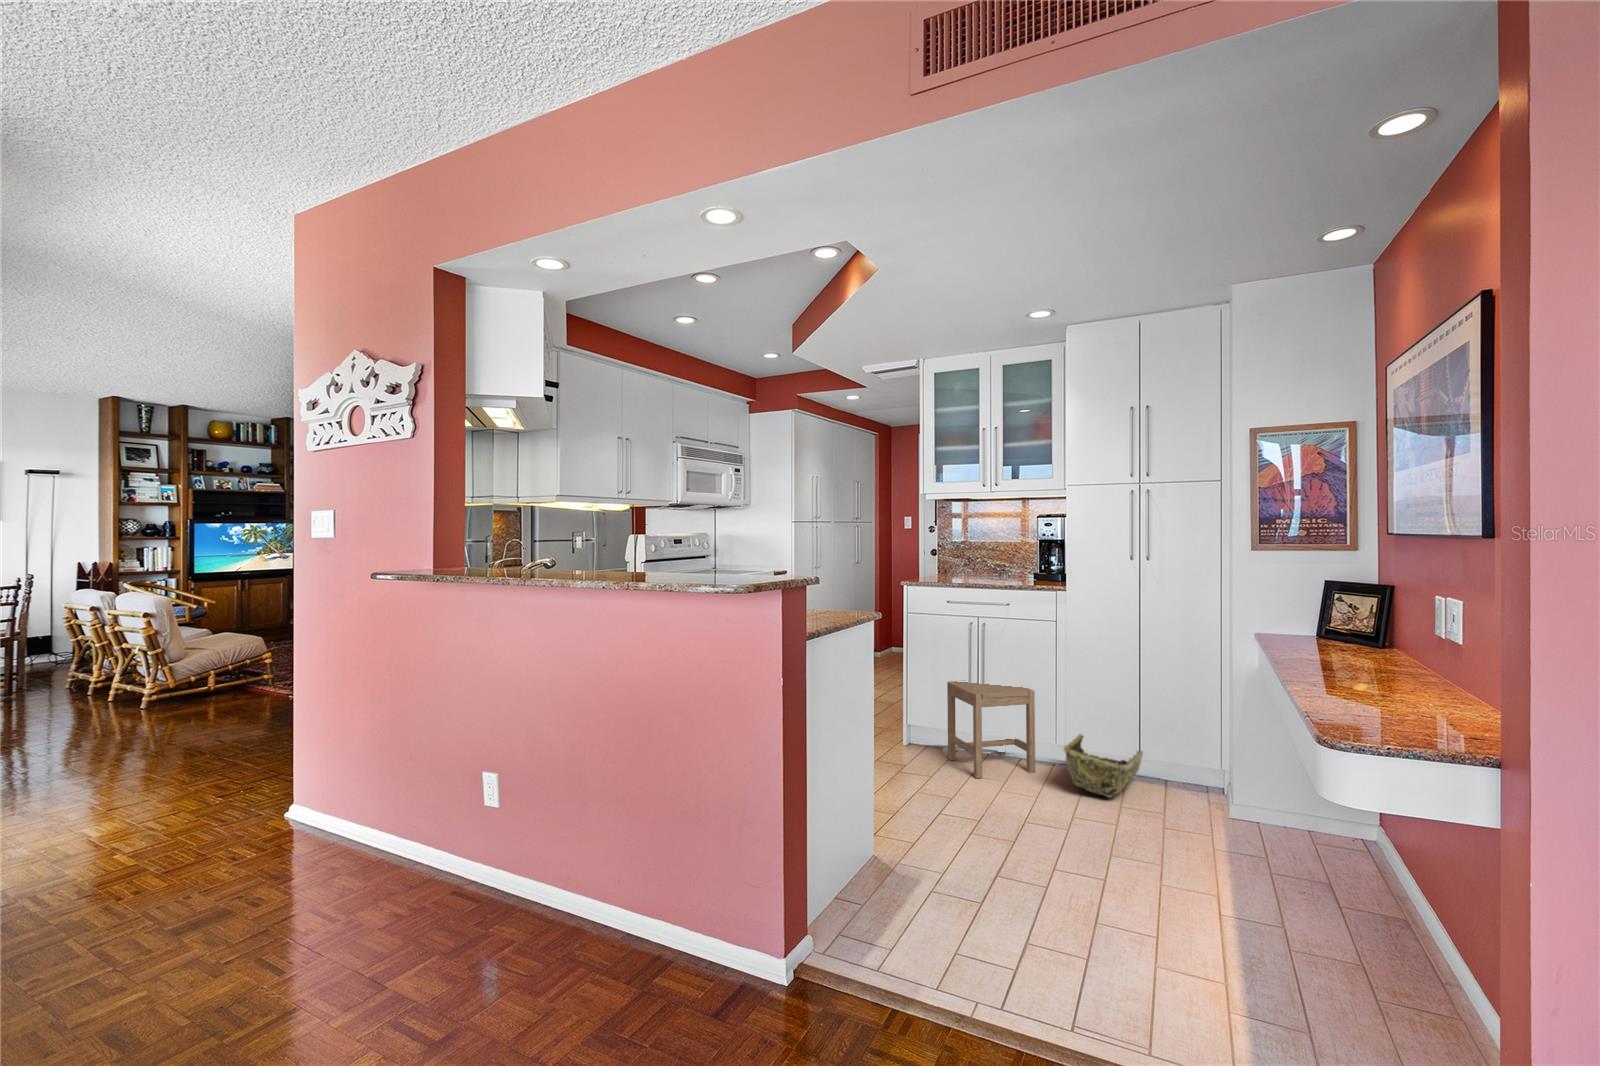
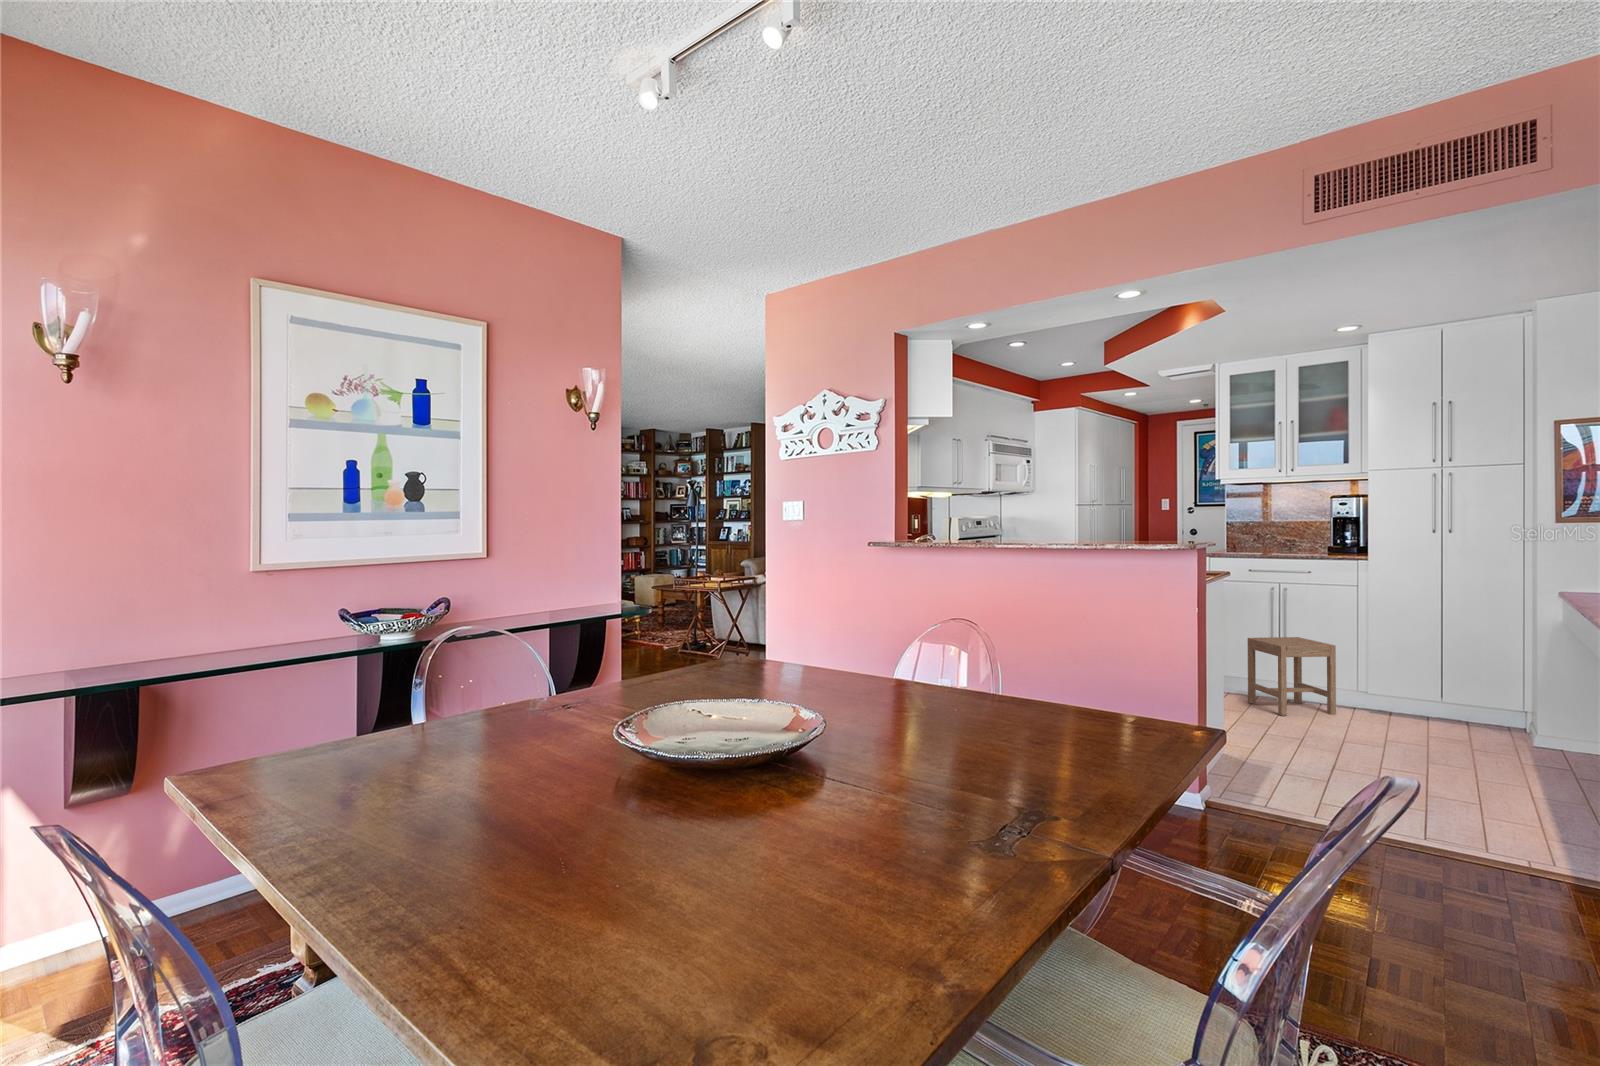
woven basket: present [1064,734,1143,798] -> none [1369,683,1446,732]

